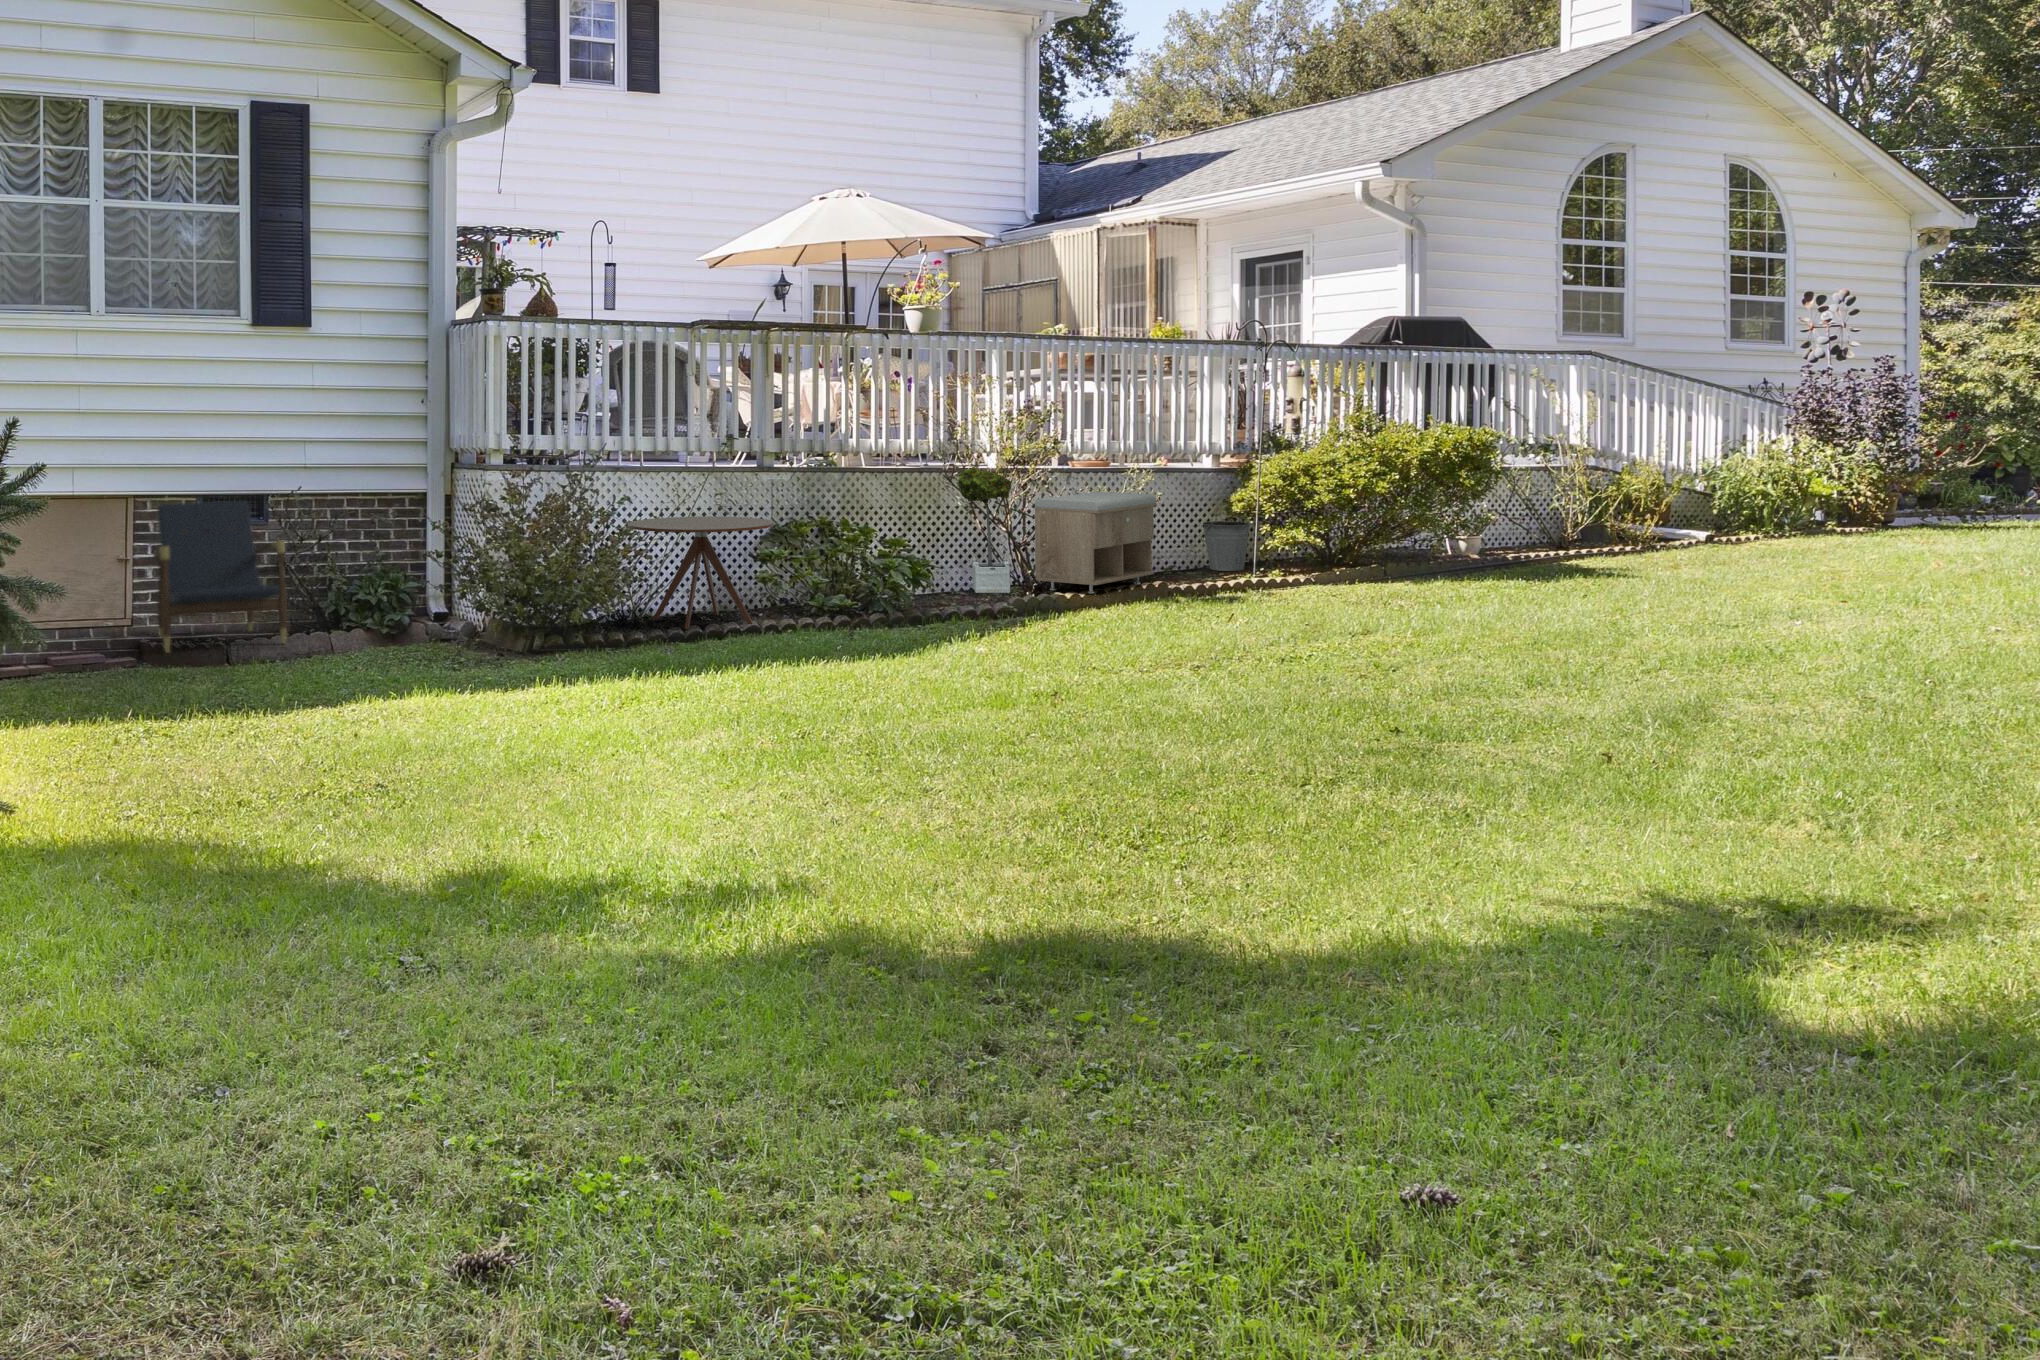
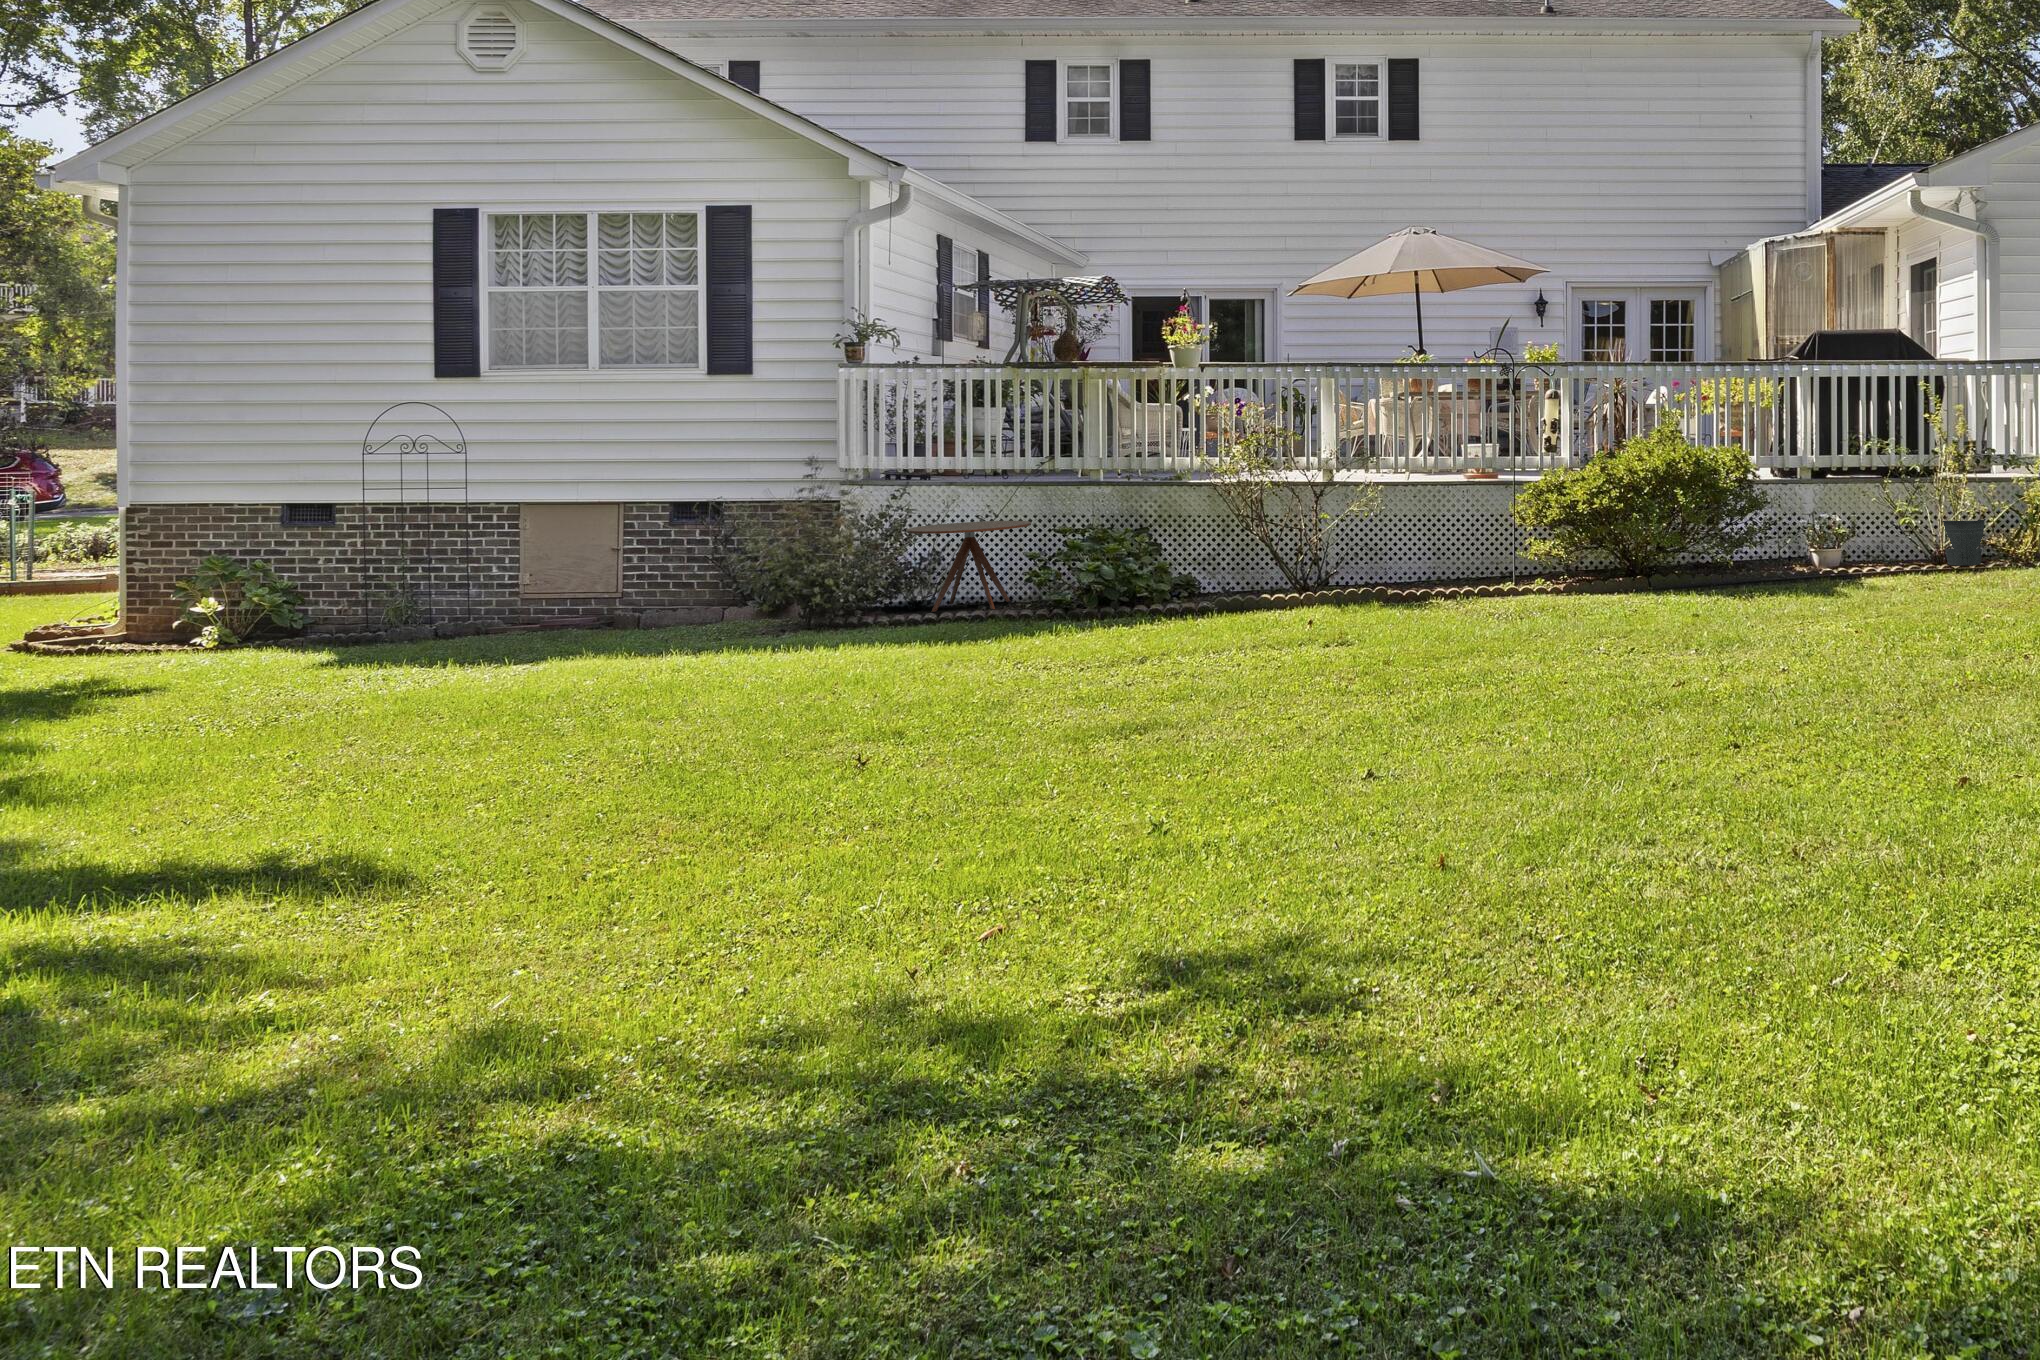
potted tree: present [958,467,1012,593] -> none [1252,479,1304,590]
storage bench: present [1035,492,1156,594] -> none [1310,501,1431,593]
lounge chair: present [153,501,287,653] -> none [585,506,704,617]
bucket: present [1201,520,1250,571] -> present [1943,519,1985,566]

